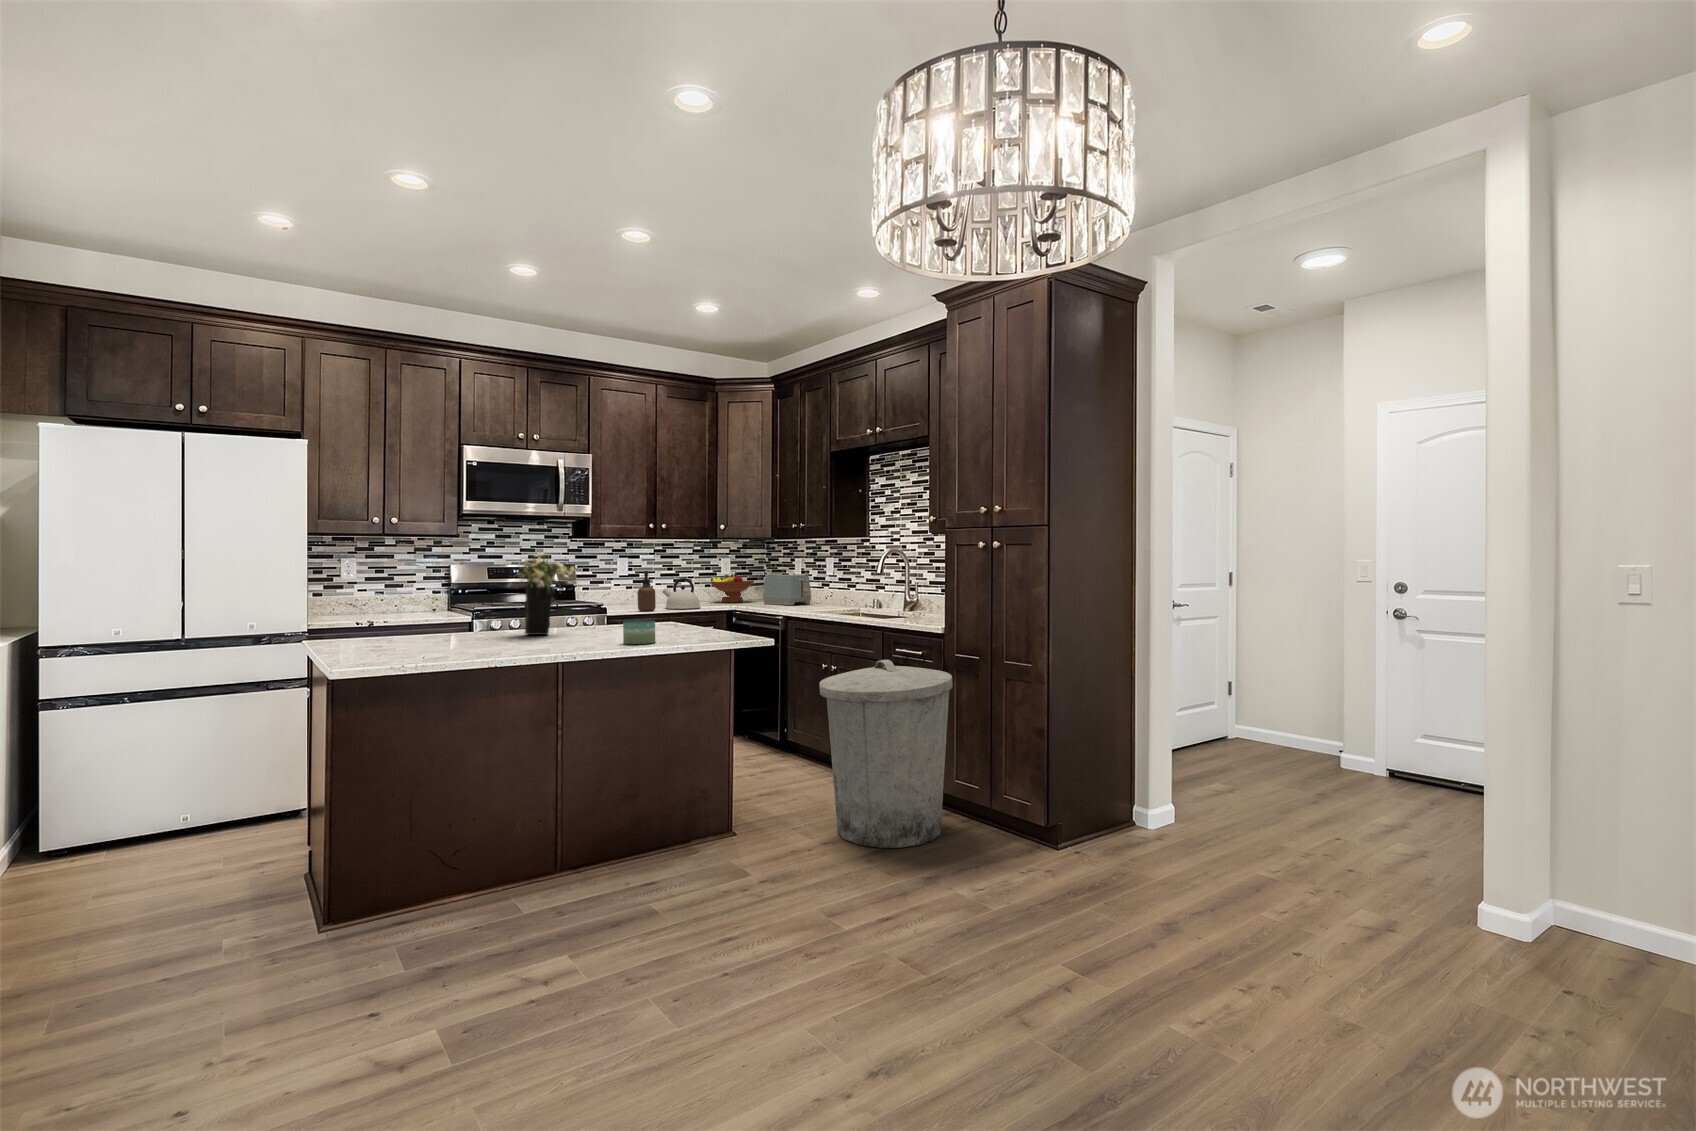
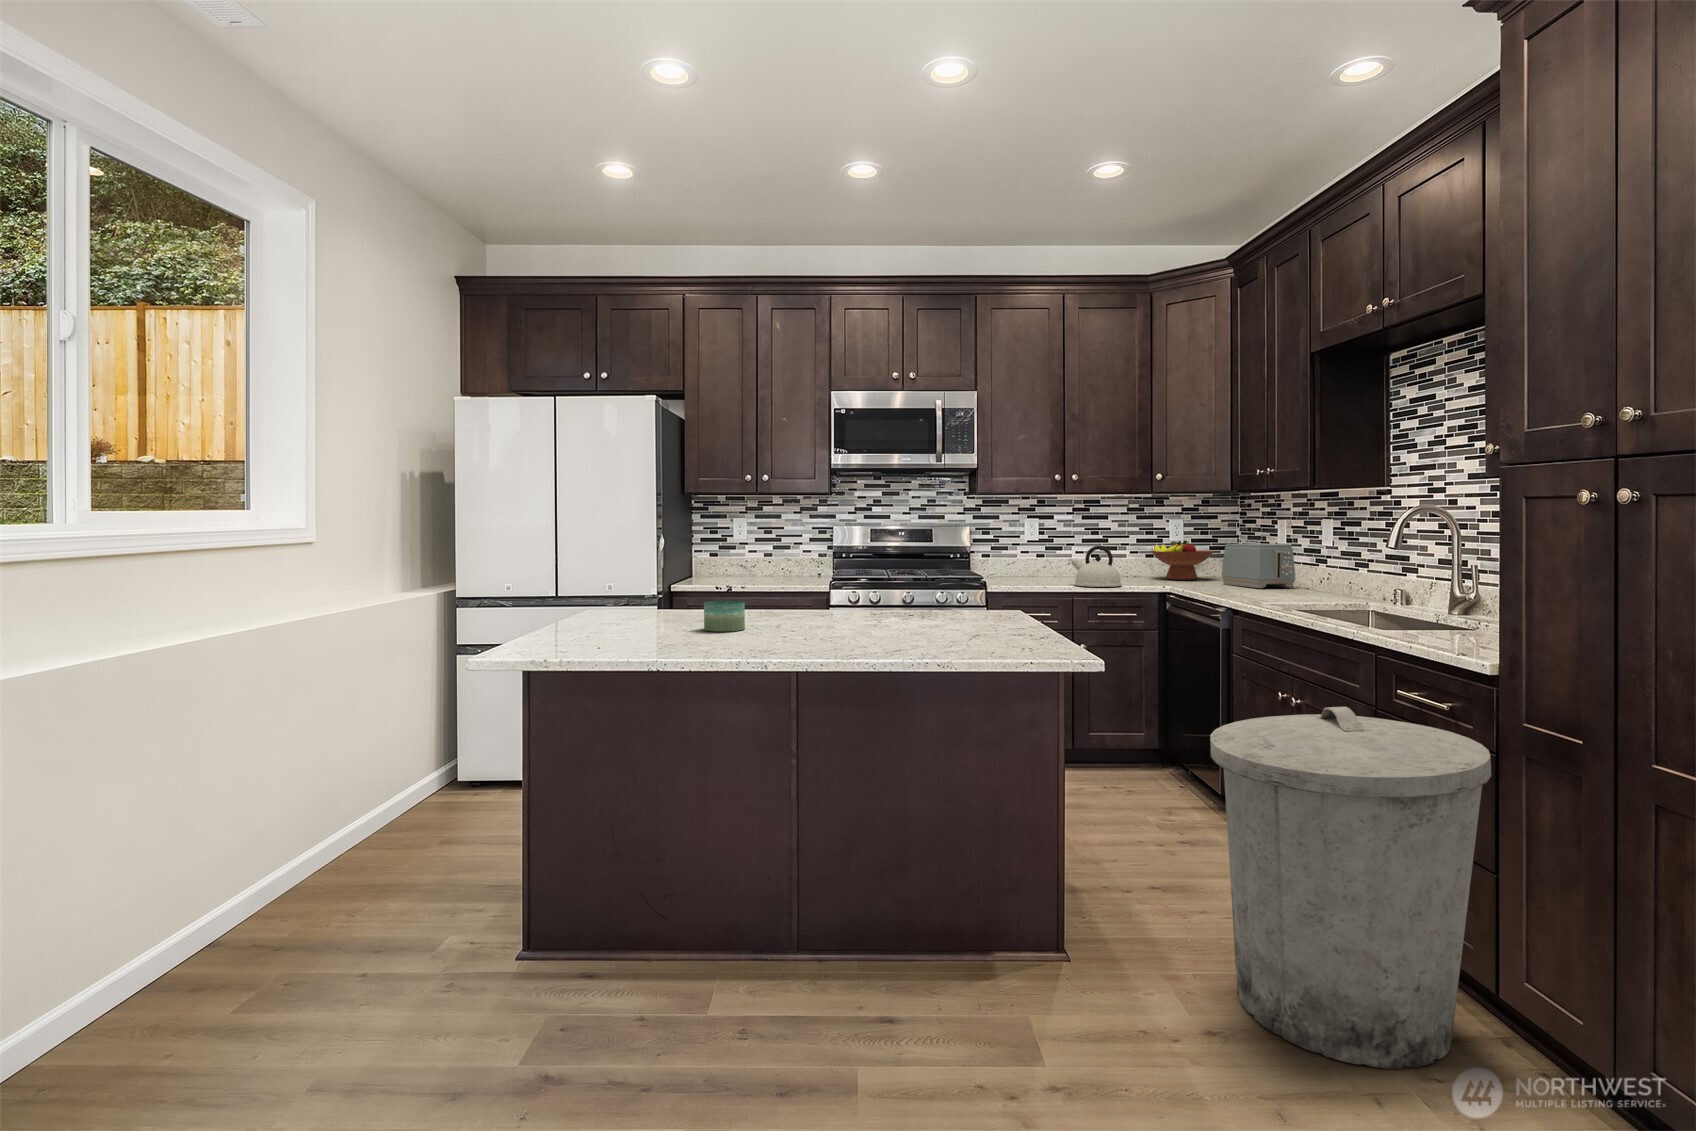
flower arrangement: present [516,553,576,635] -> none [789,511,873,620]
soap dispenser: present [638,571,656,611] -> none [1033,536,1056,588]
candle: present [623,620,655,644] -> present [704,600,745,631]

